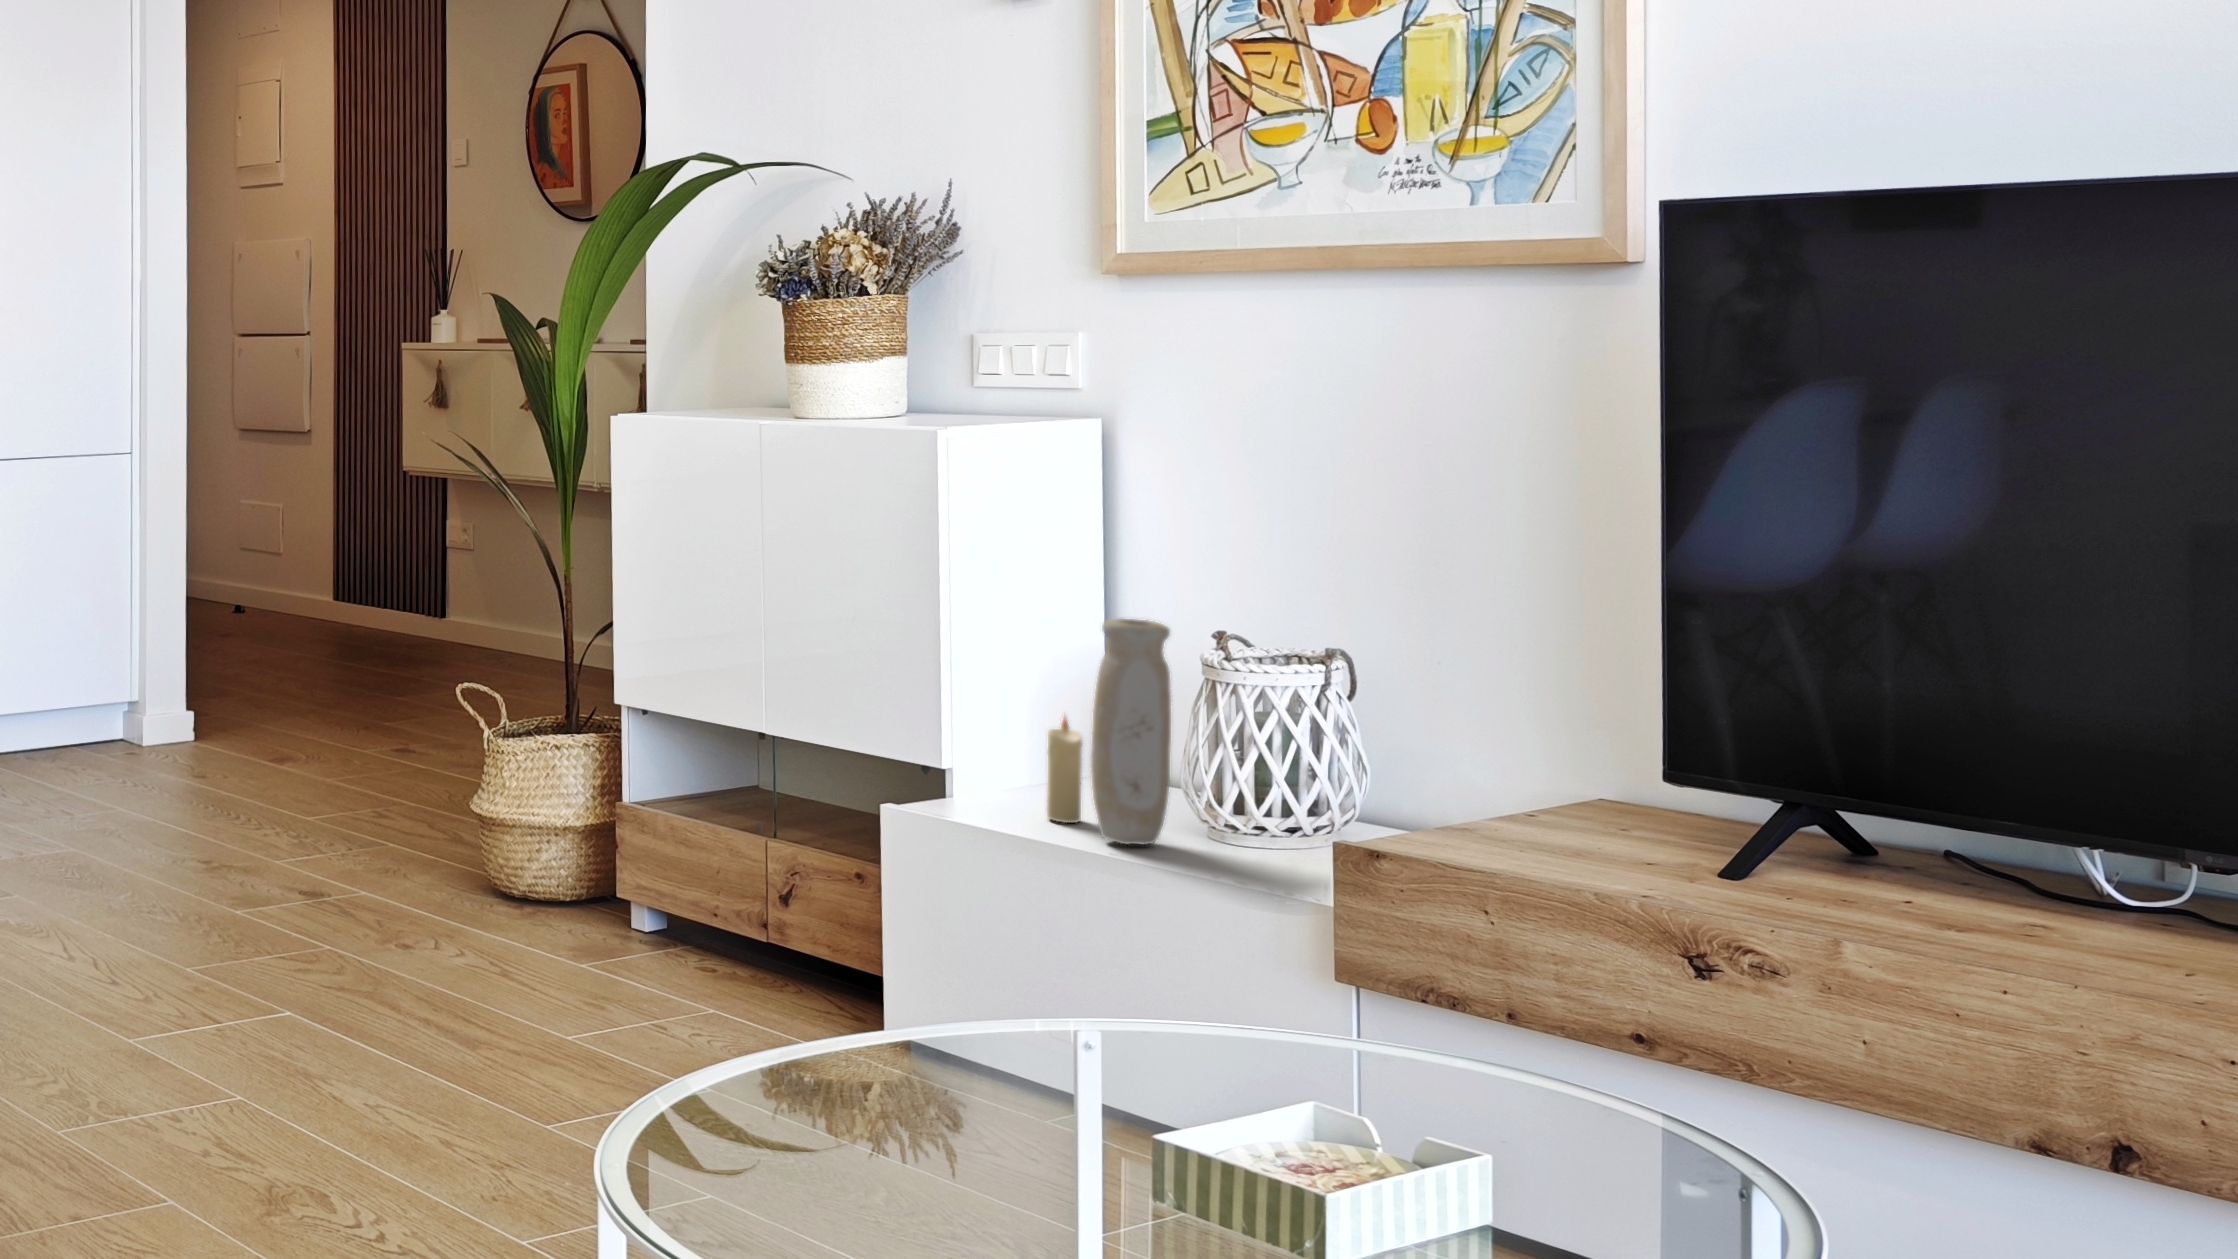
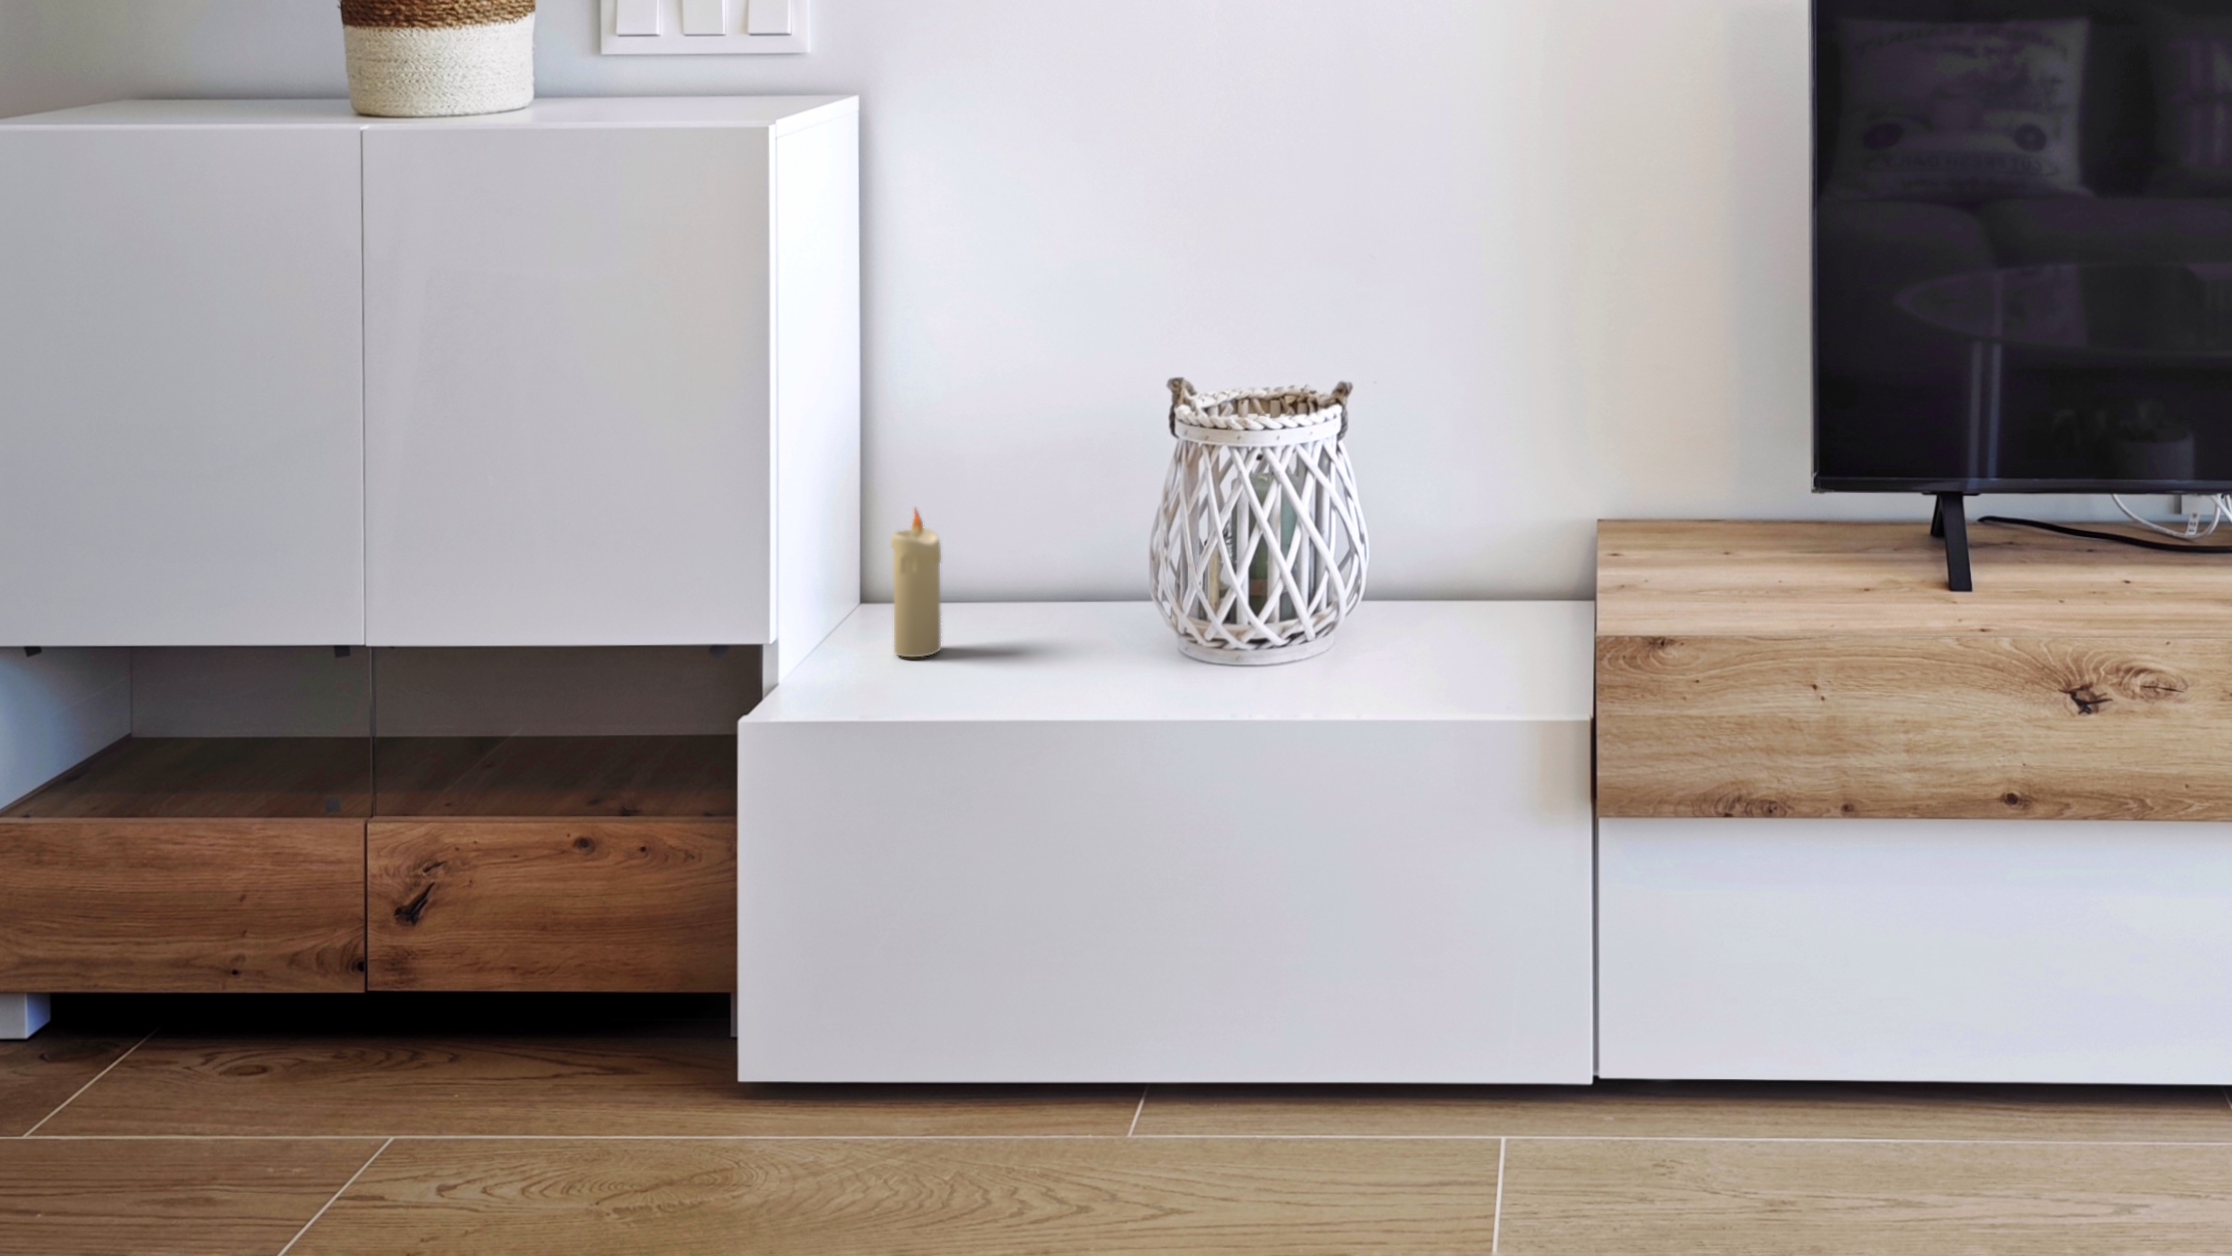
vase: present [1091,619,1171,845] -> none [995,361,1093,662]

